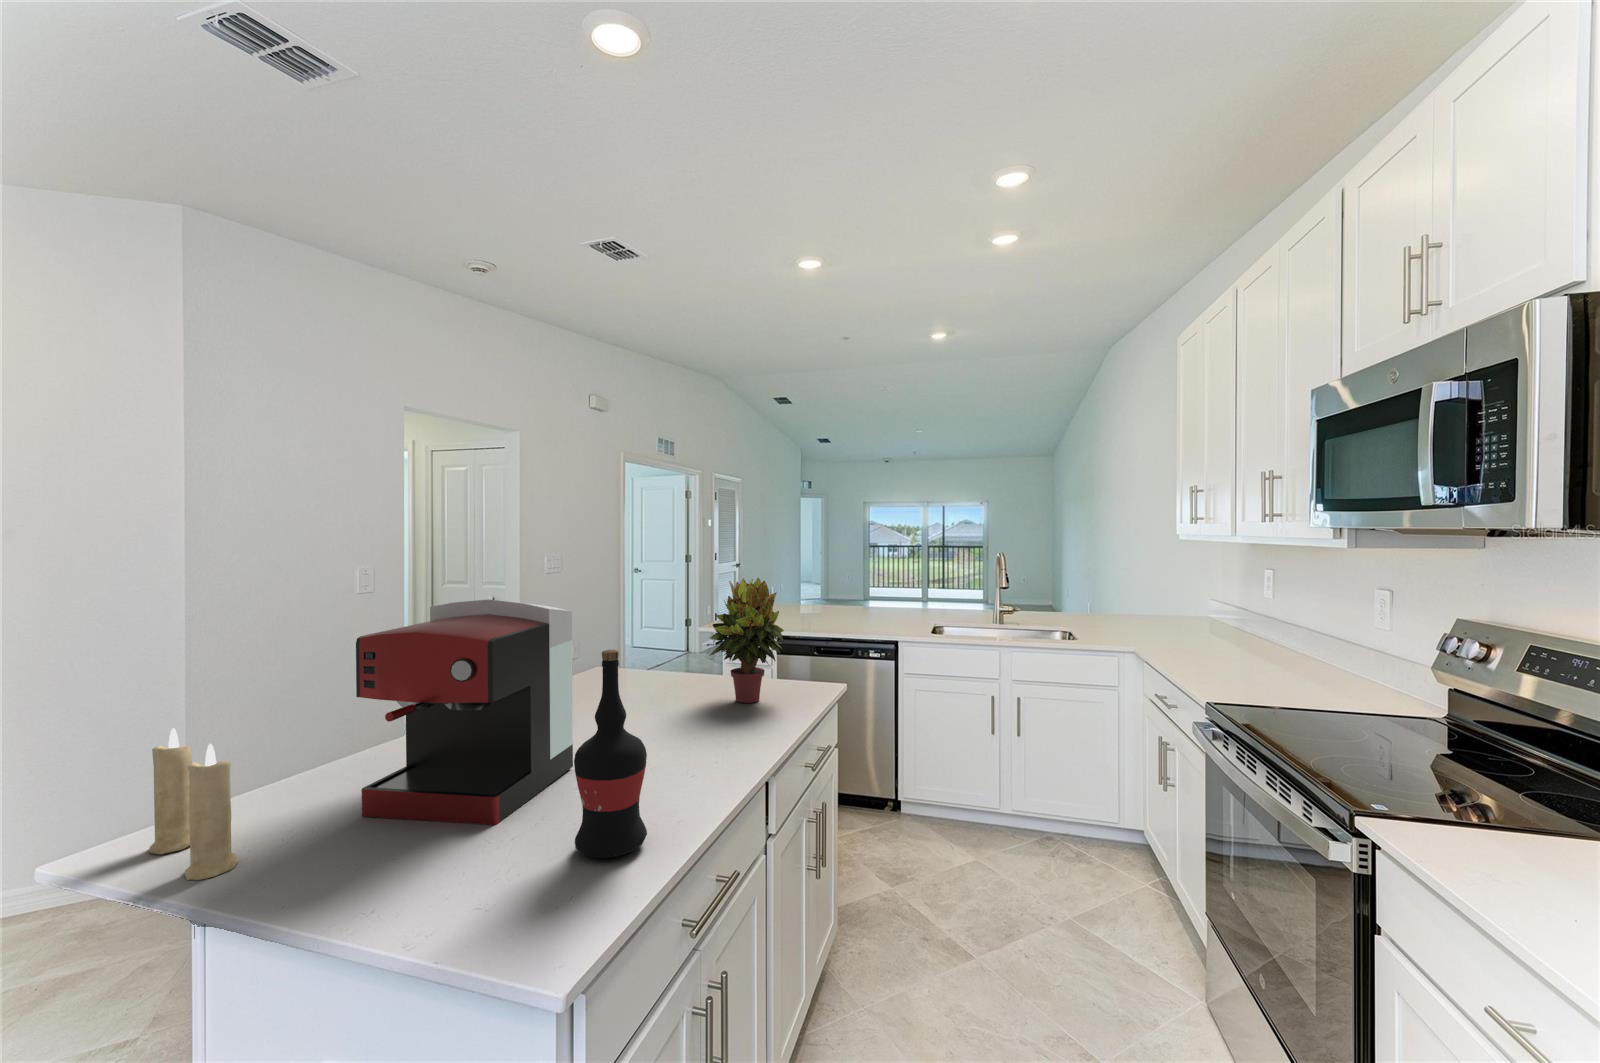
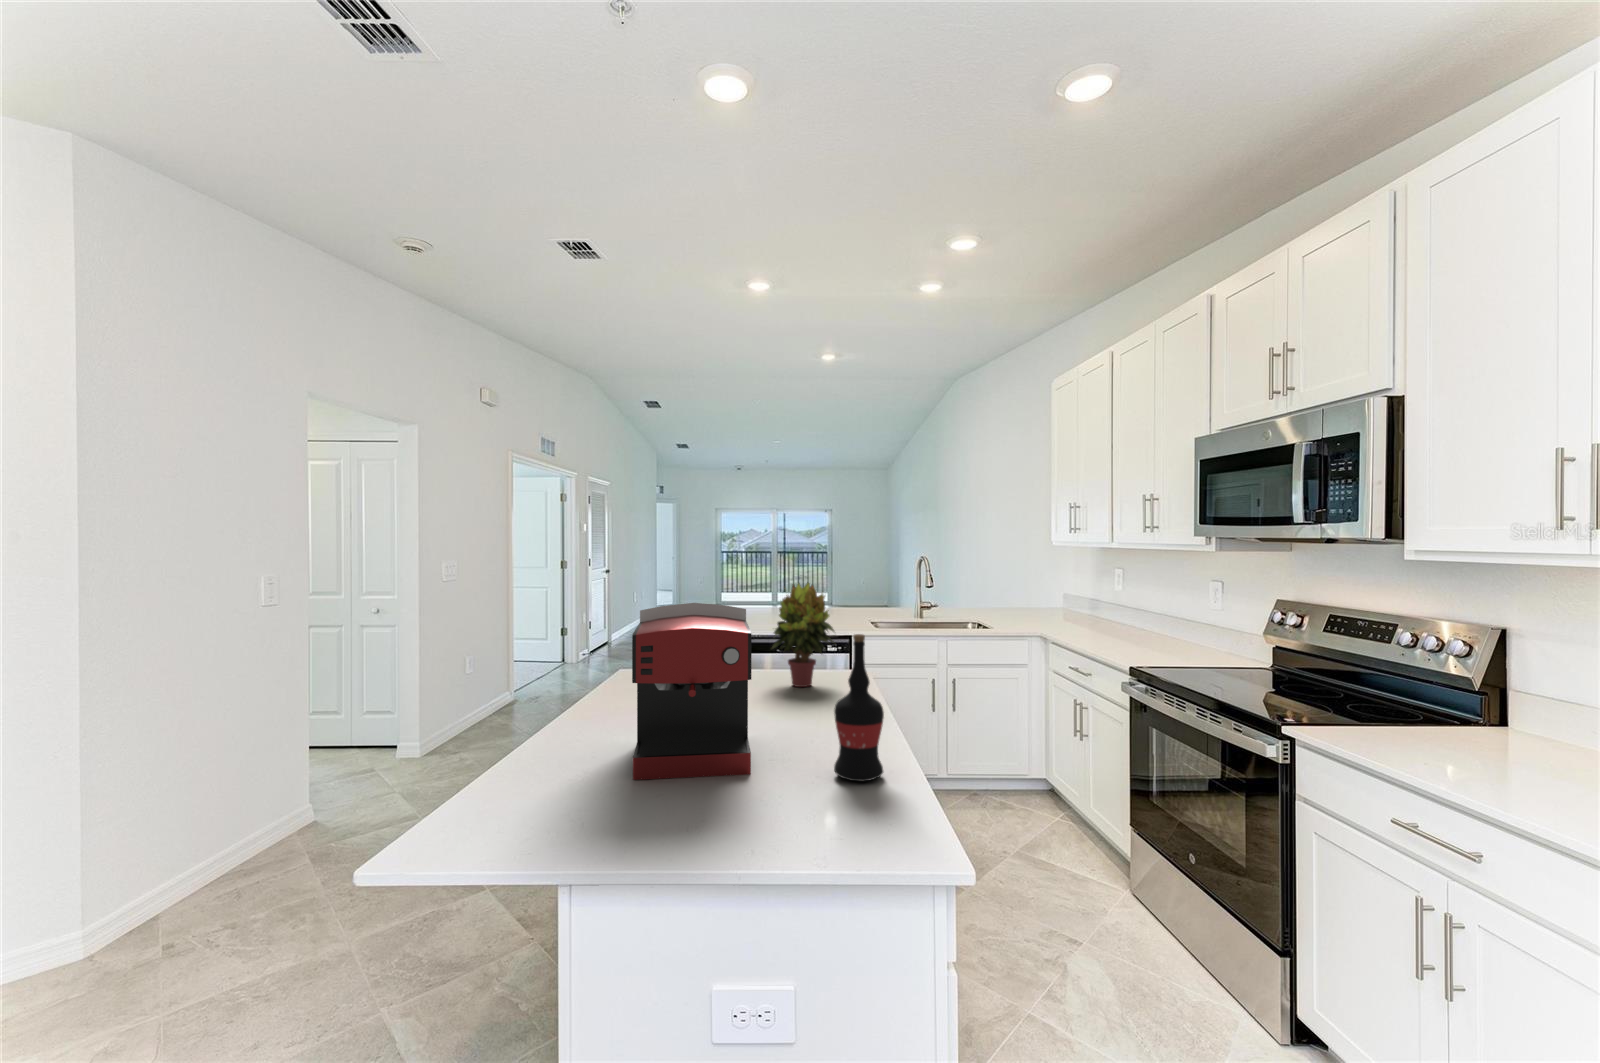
candle: present [150,728,239,880] -> none [497,708,600,826]

